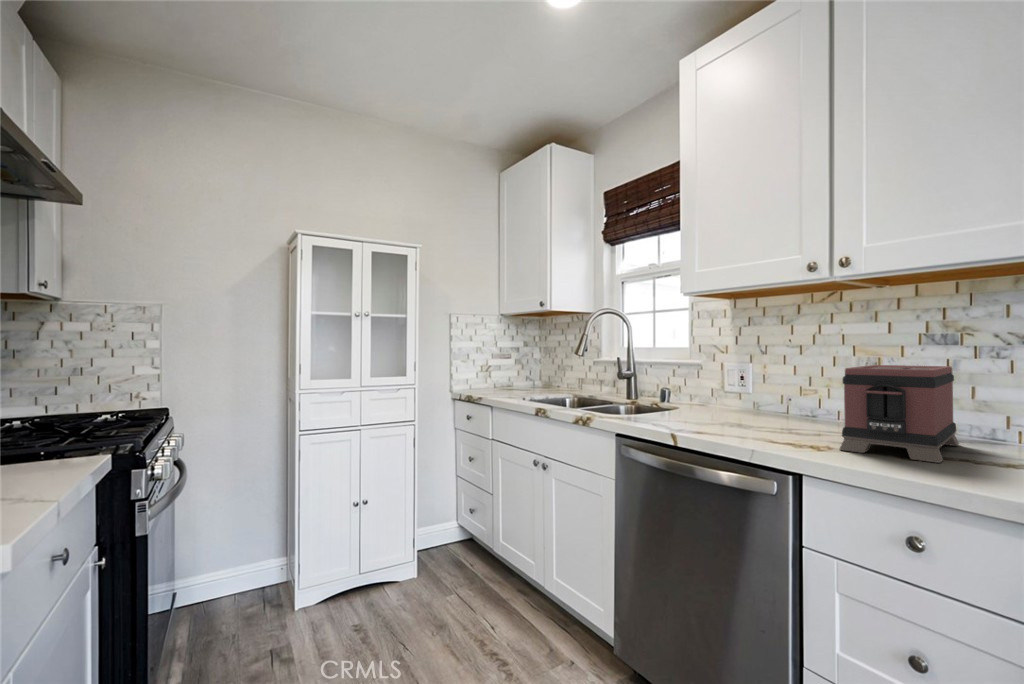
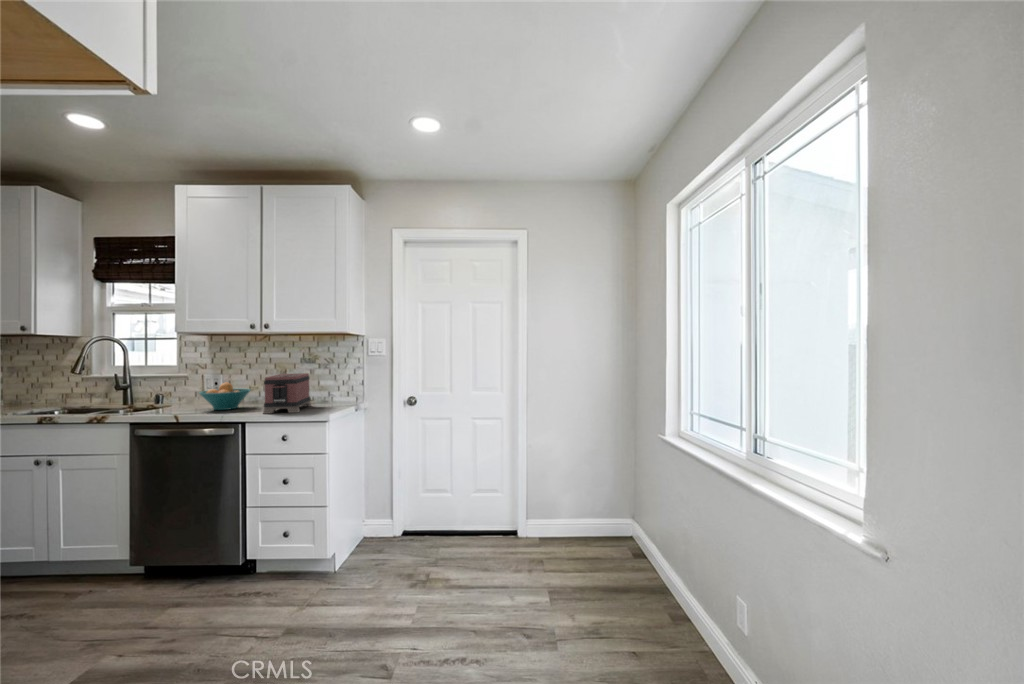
fruit bowl: none [713,376,806,426] -> present [199,382,250,410]

